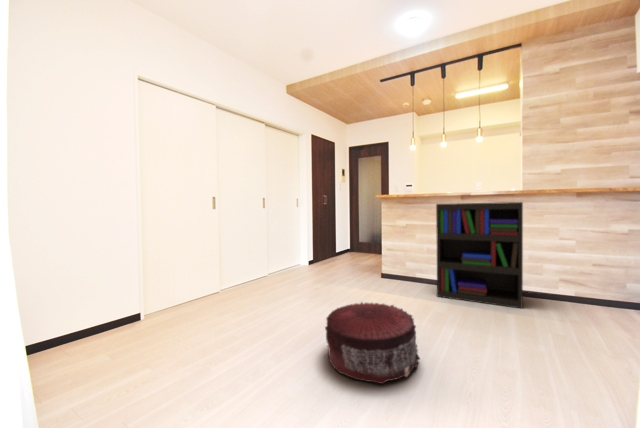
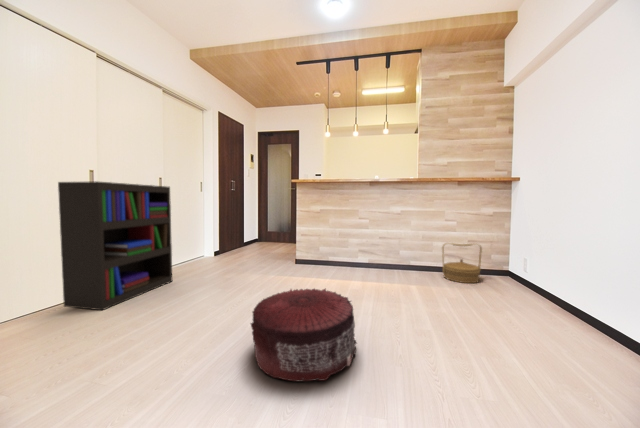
bookshelf: present [436,202,523,308] -> present [58,181,172,310]
woven basket: none [551,266,610,317] -> present [442,243,482,283]

